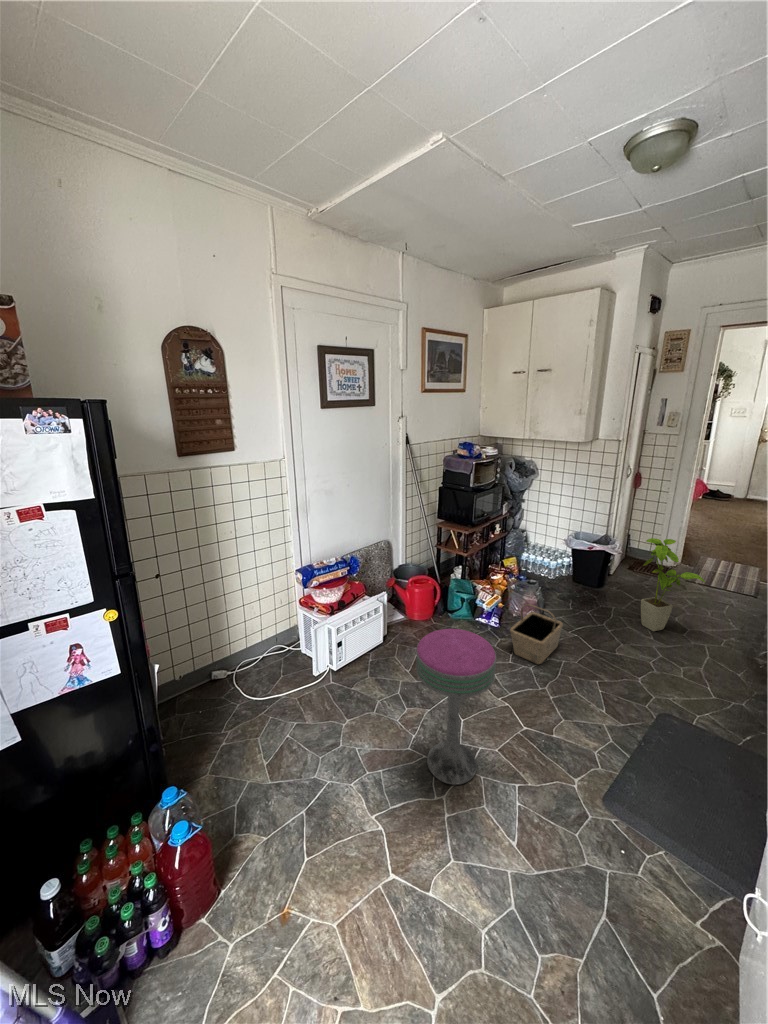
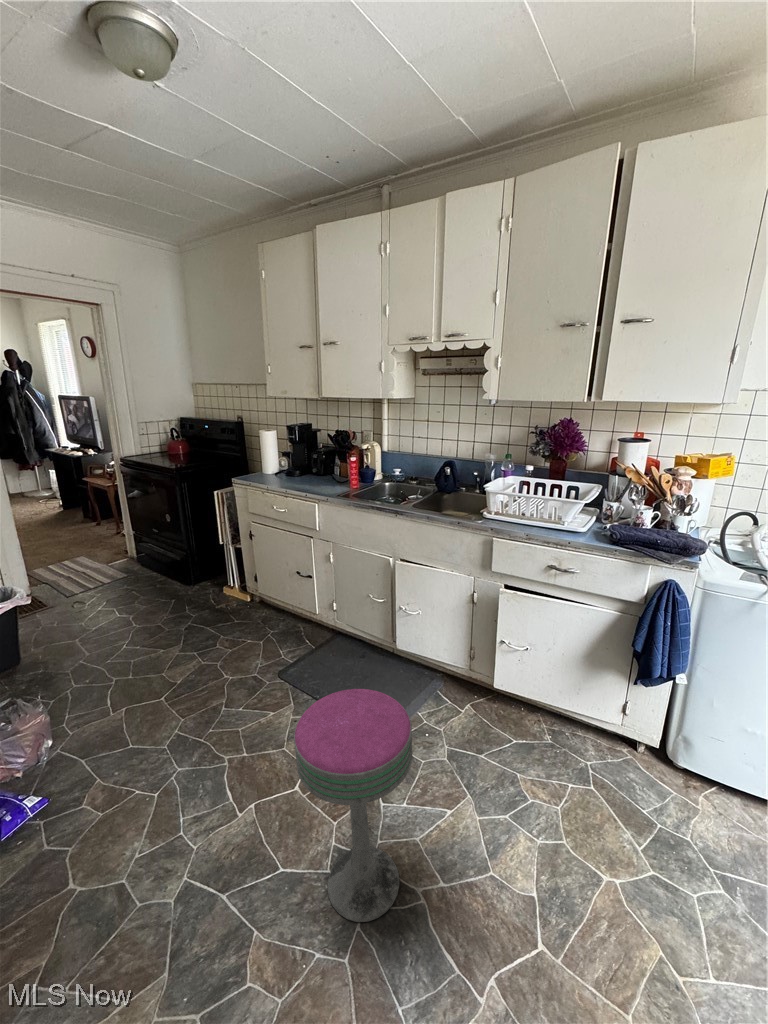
house plant: present [641,538,705,631] -> none [101,545,172,657]
basket: present [510,604,563,664] -> none [86,693,178,790]

